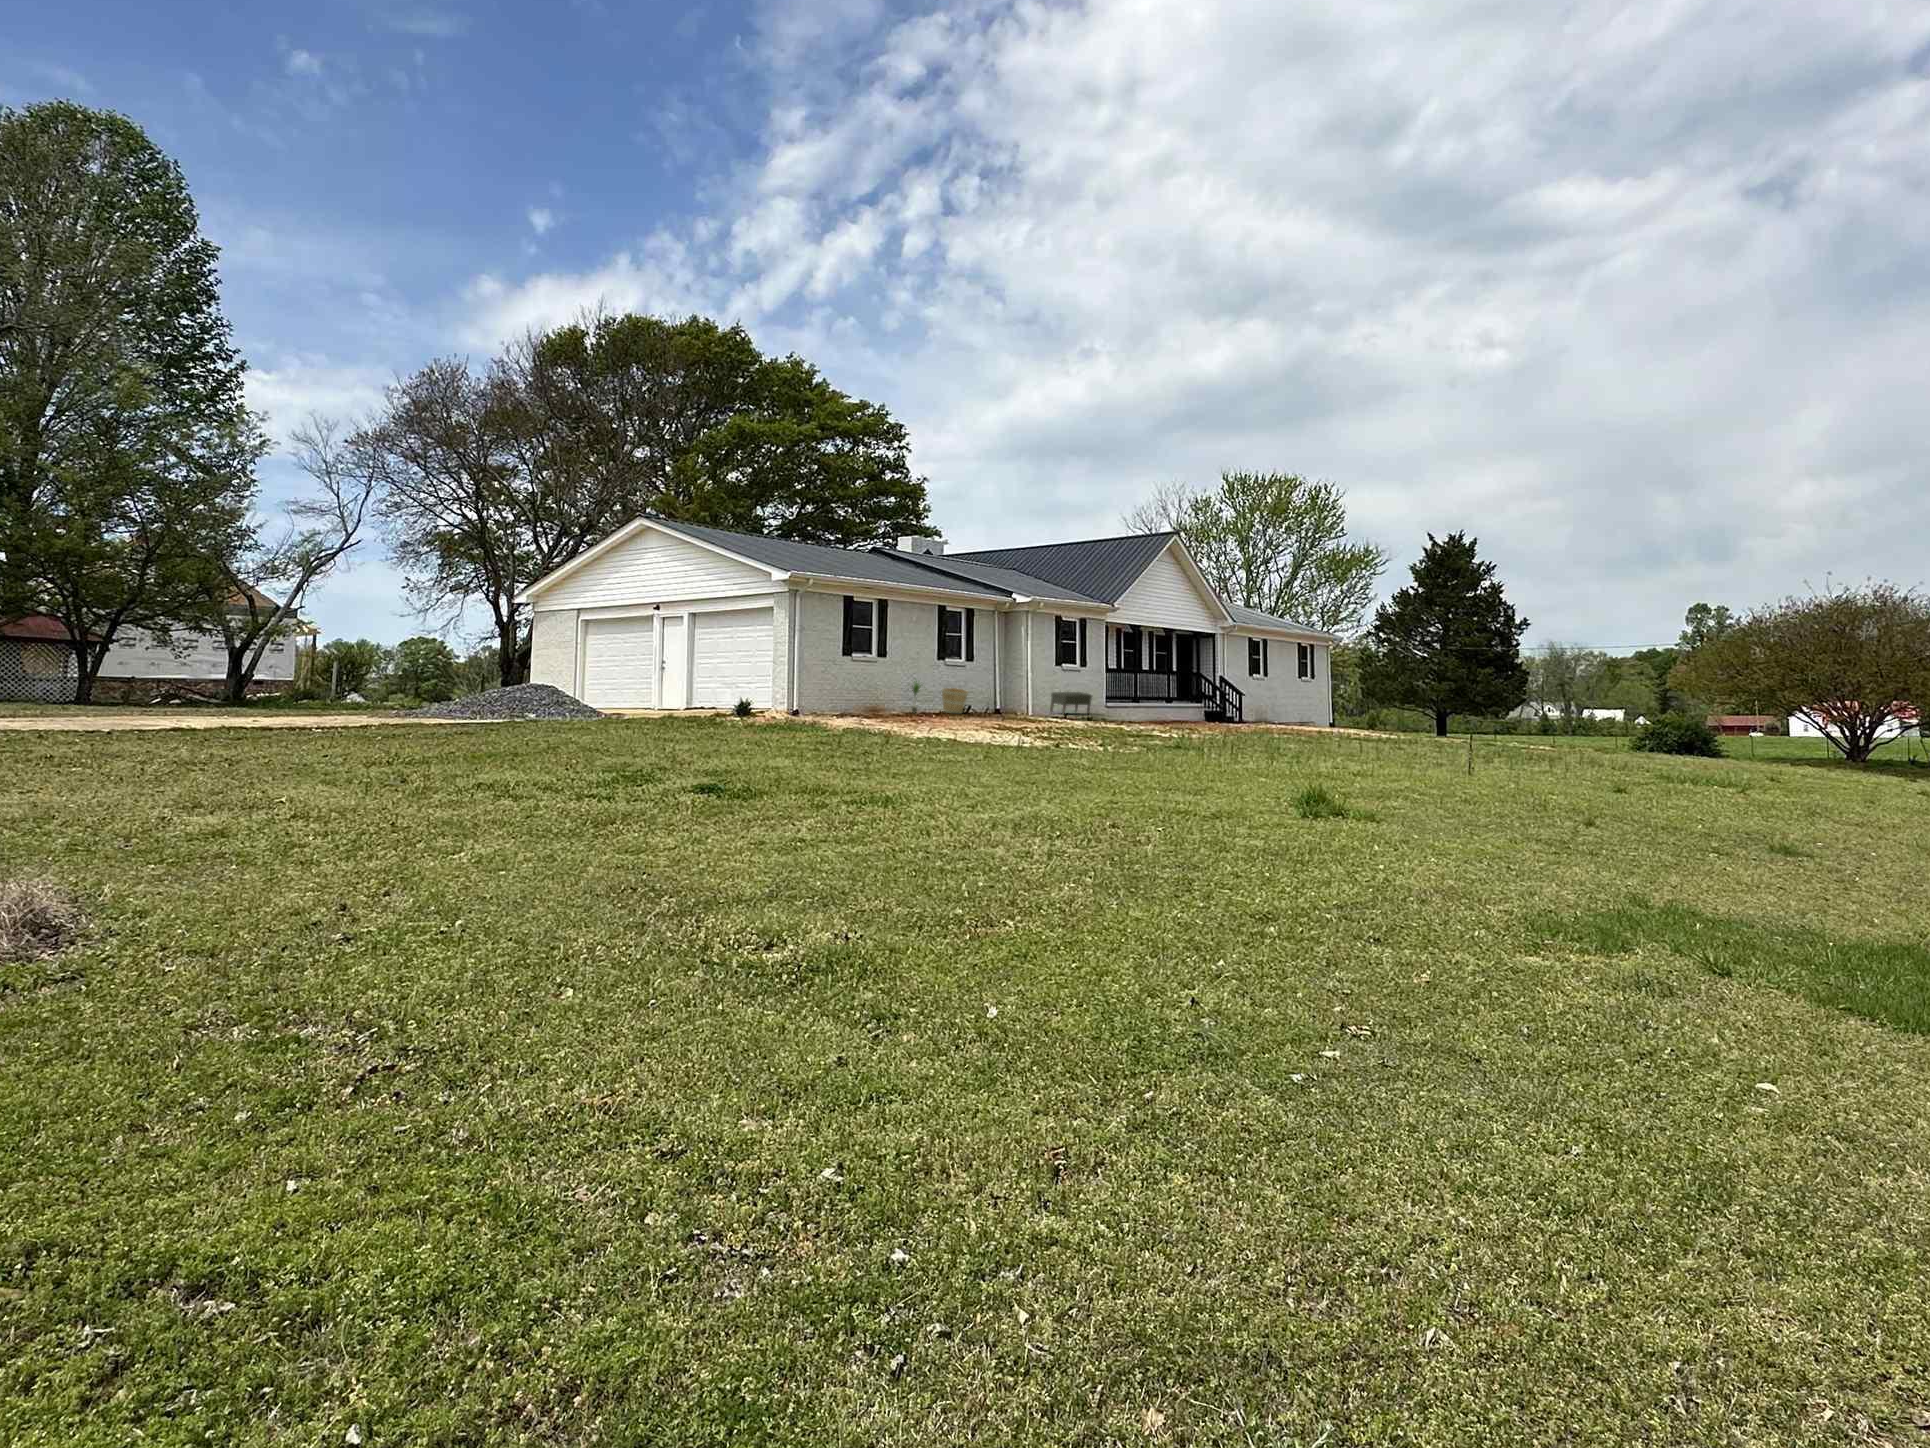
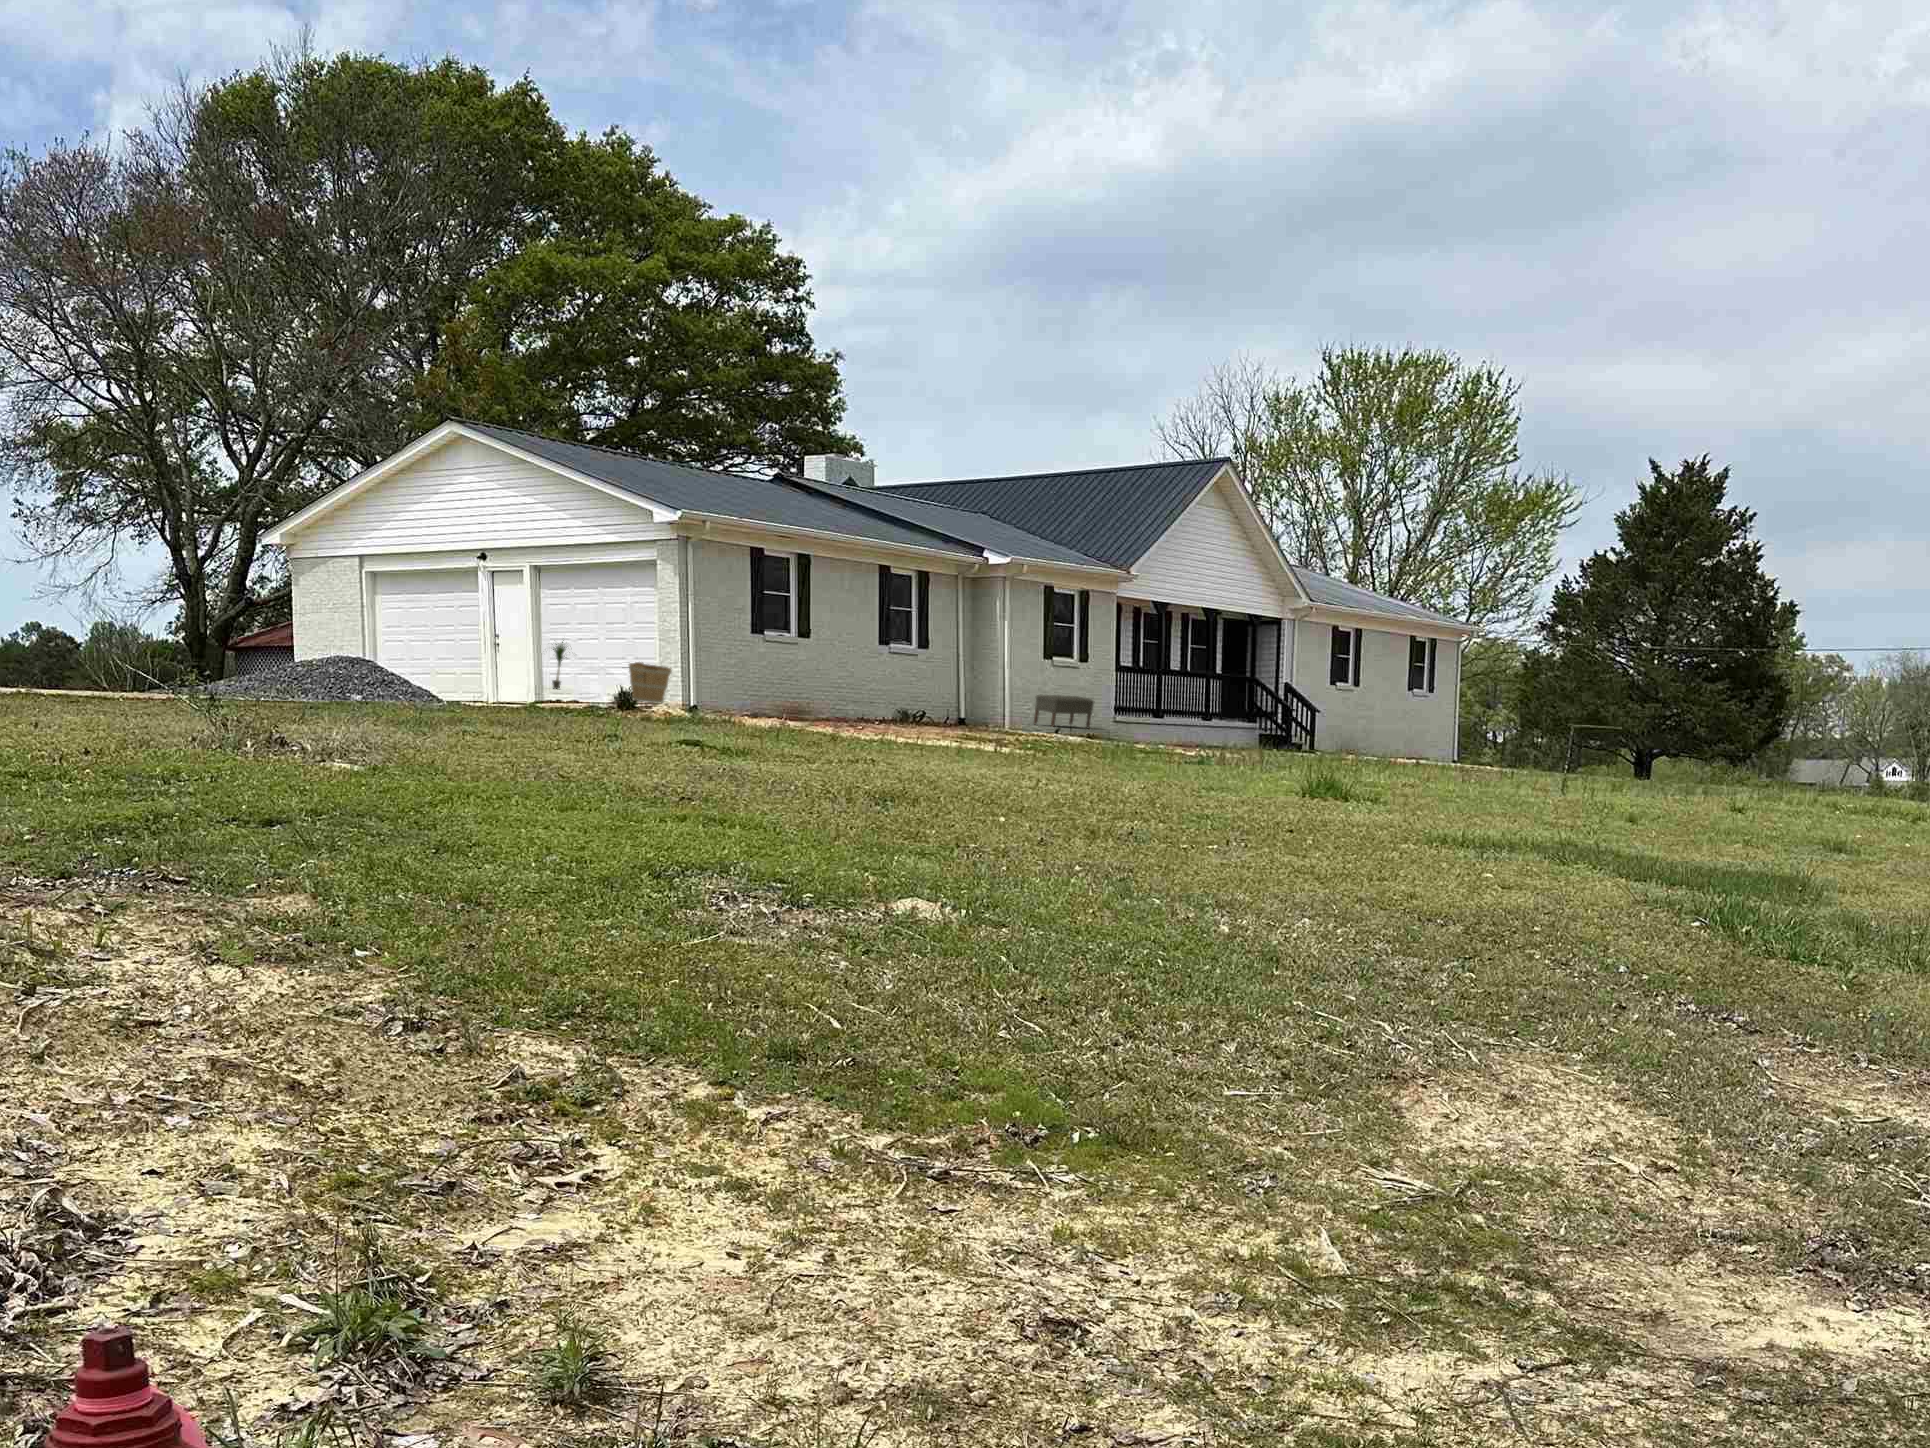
potted plant: present [912,681,920,713] -> present [552,640,567,689]
wooden bucket: present [941,688,968,713] -> present [629,662,672,703]

